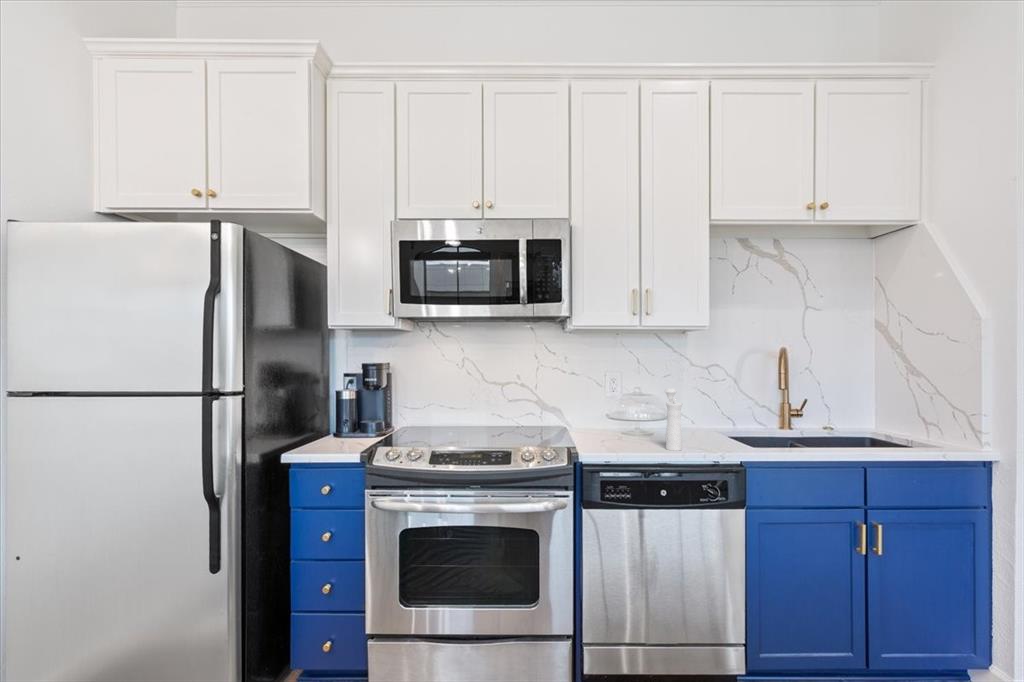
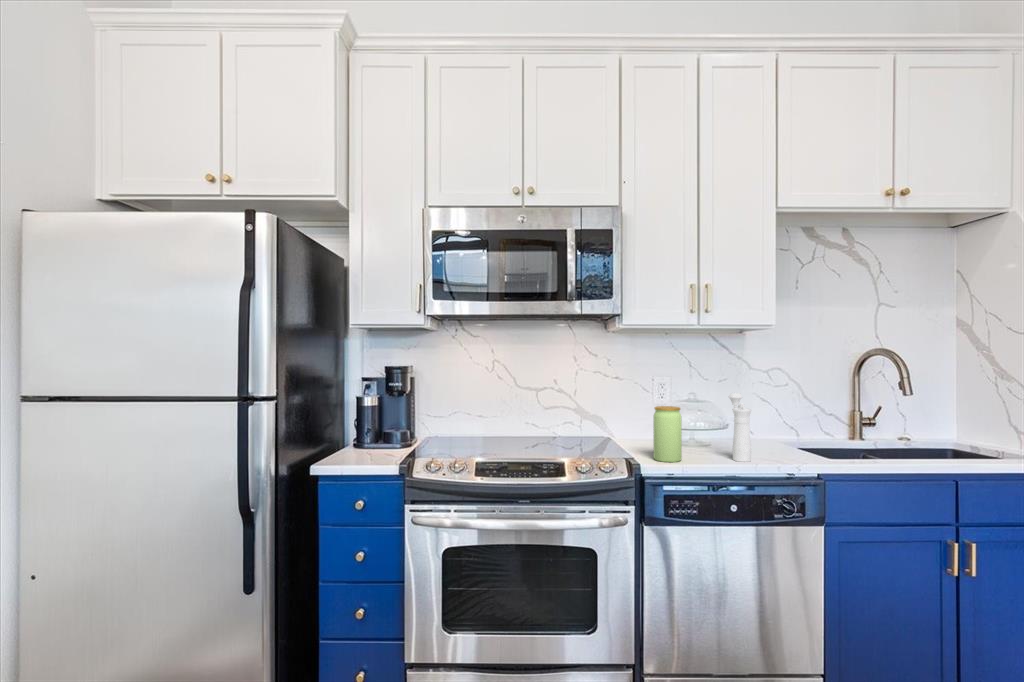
jar: none [594,400,619,451] -> present [653,406,682,462]

